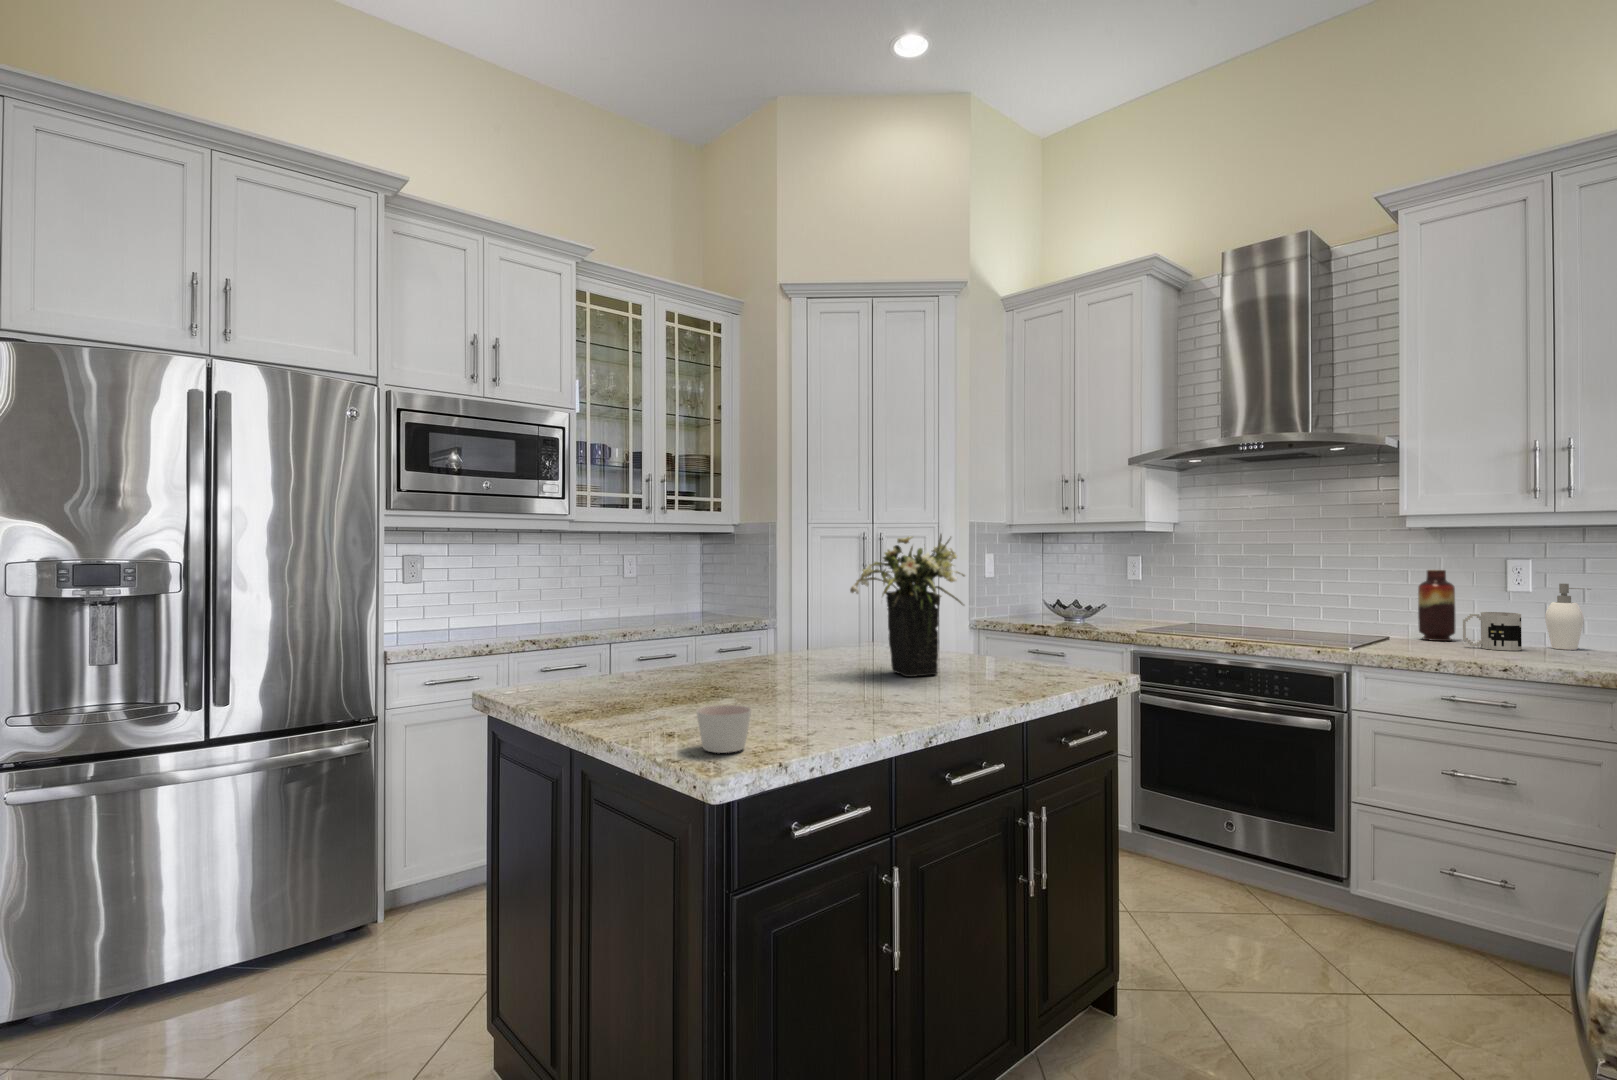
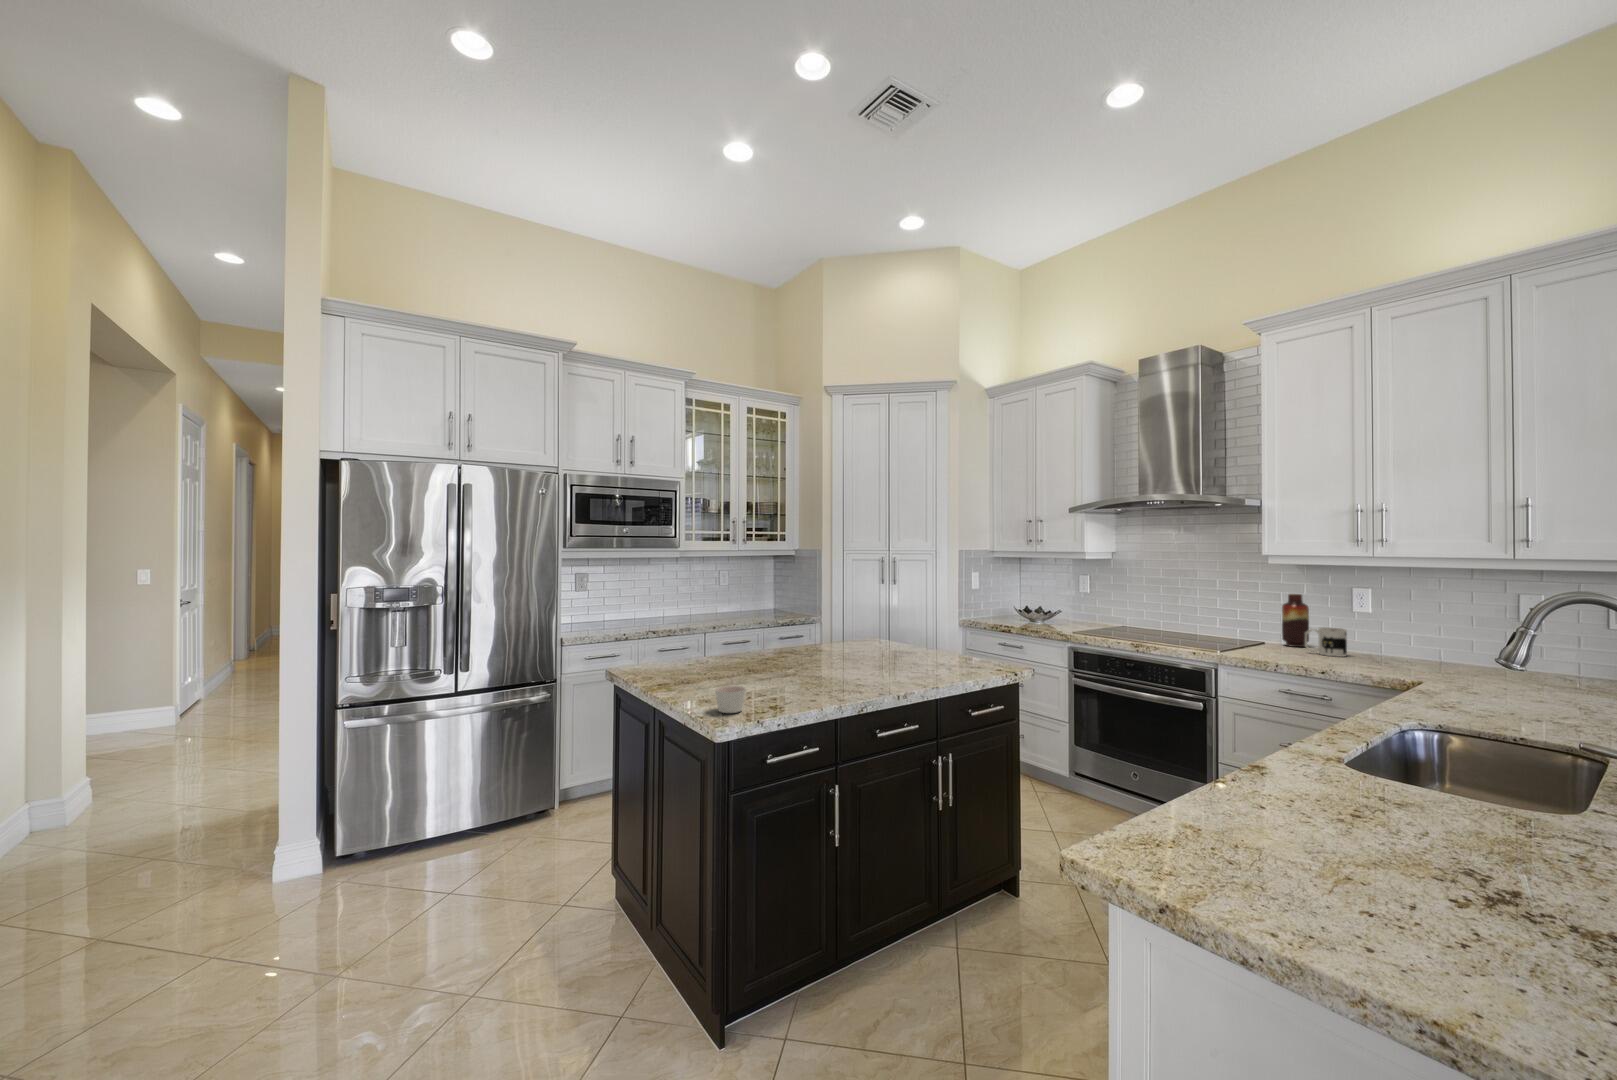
flower arrangement: present [850,534,965,677] -> none [833,576,908,668]
soap dispenser: present [1545,584,1591,650] -> none [1371,607,1402,657]

